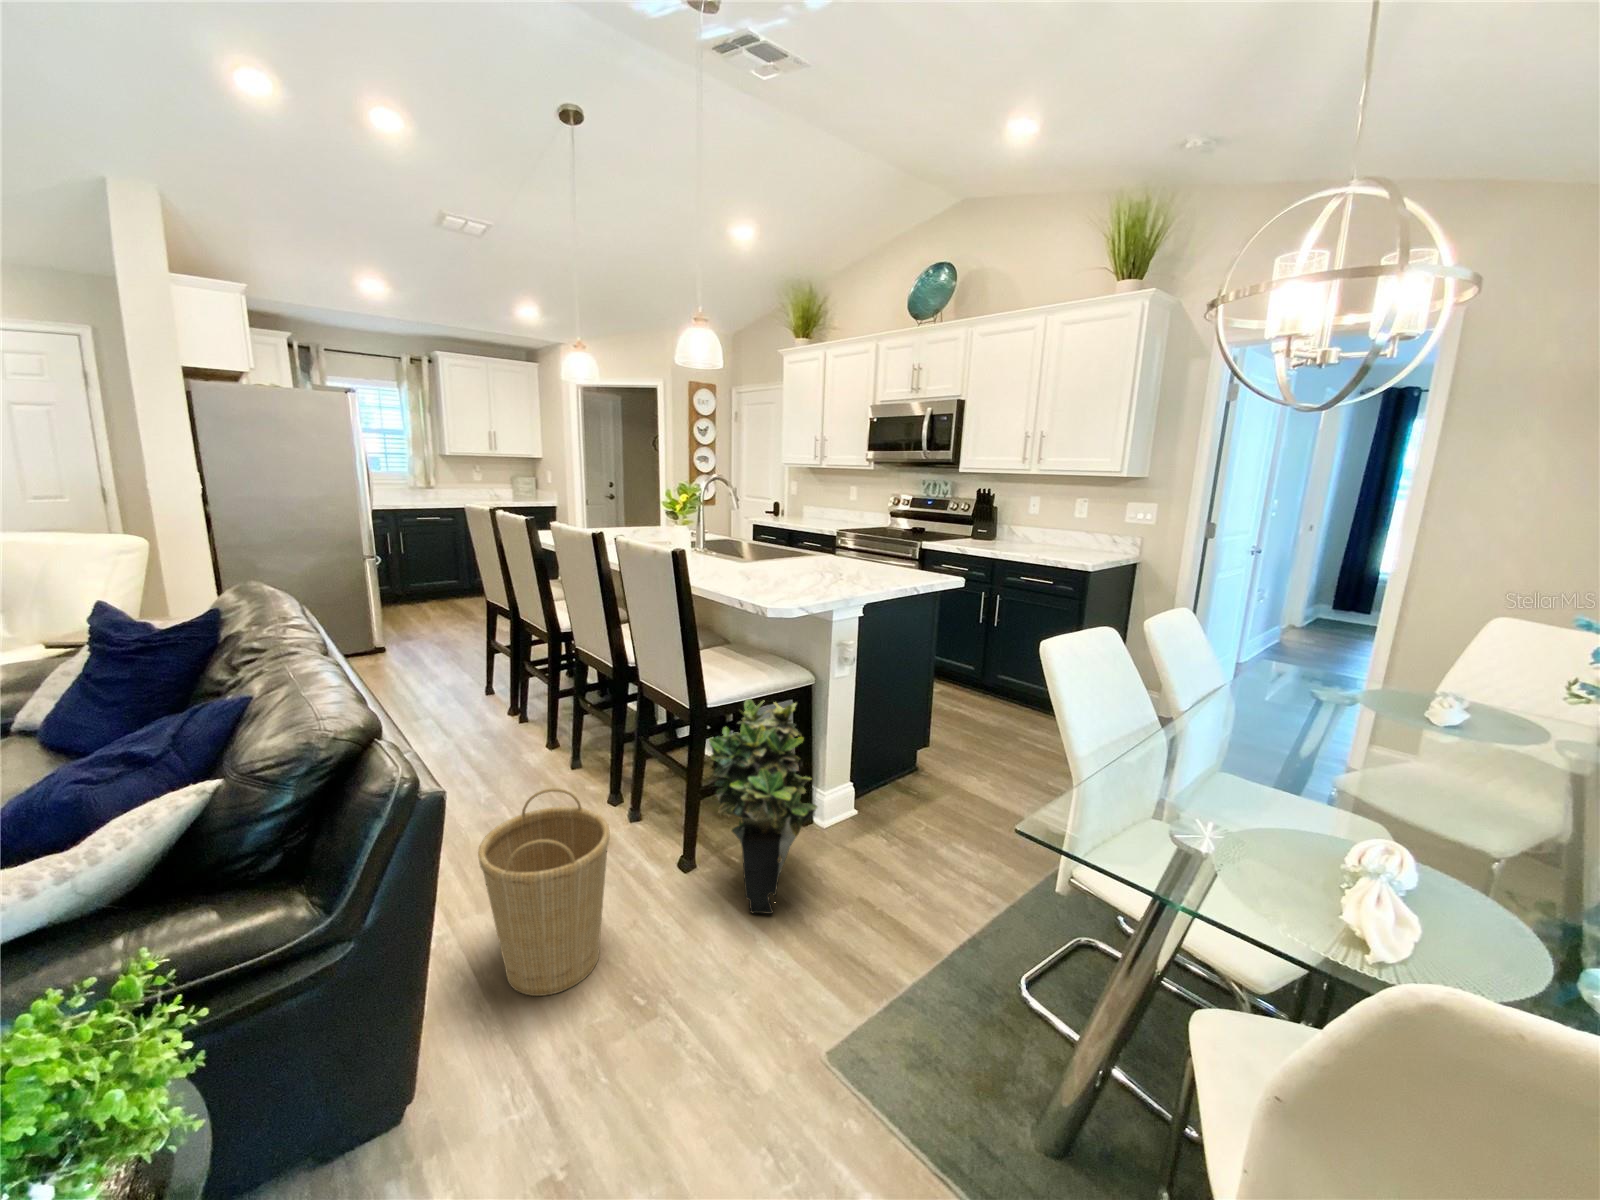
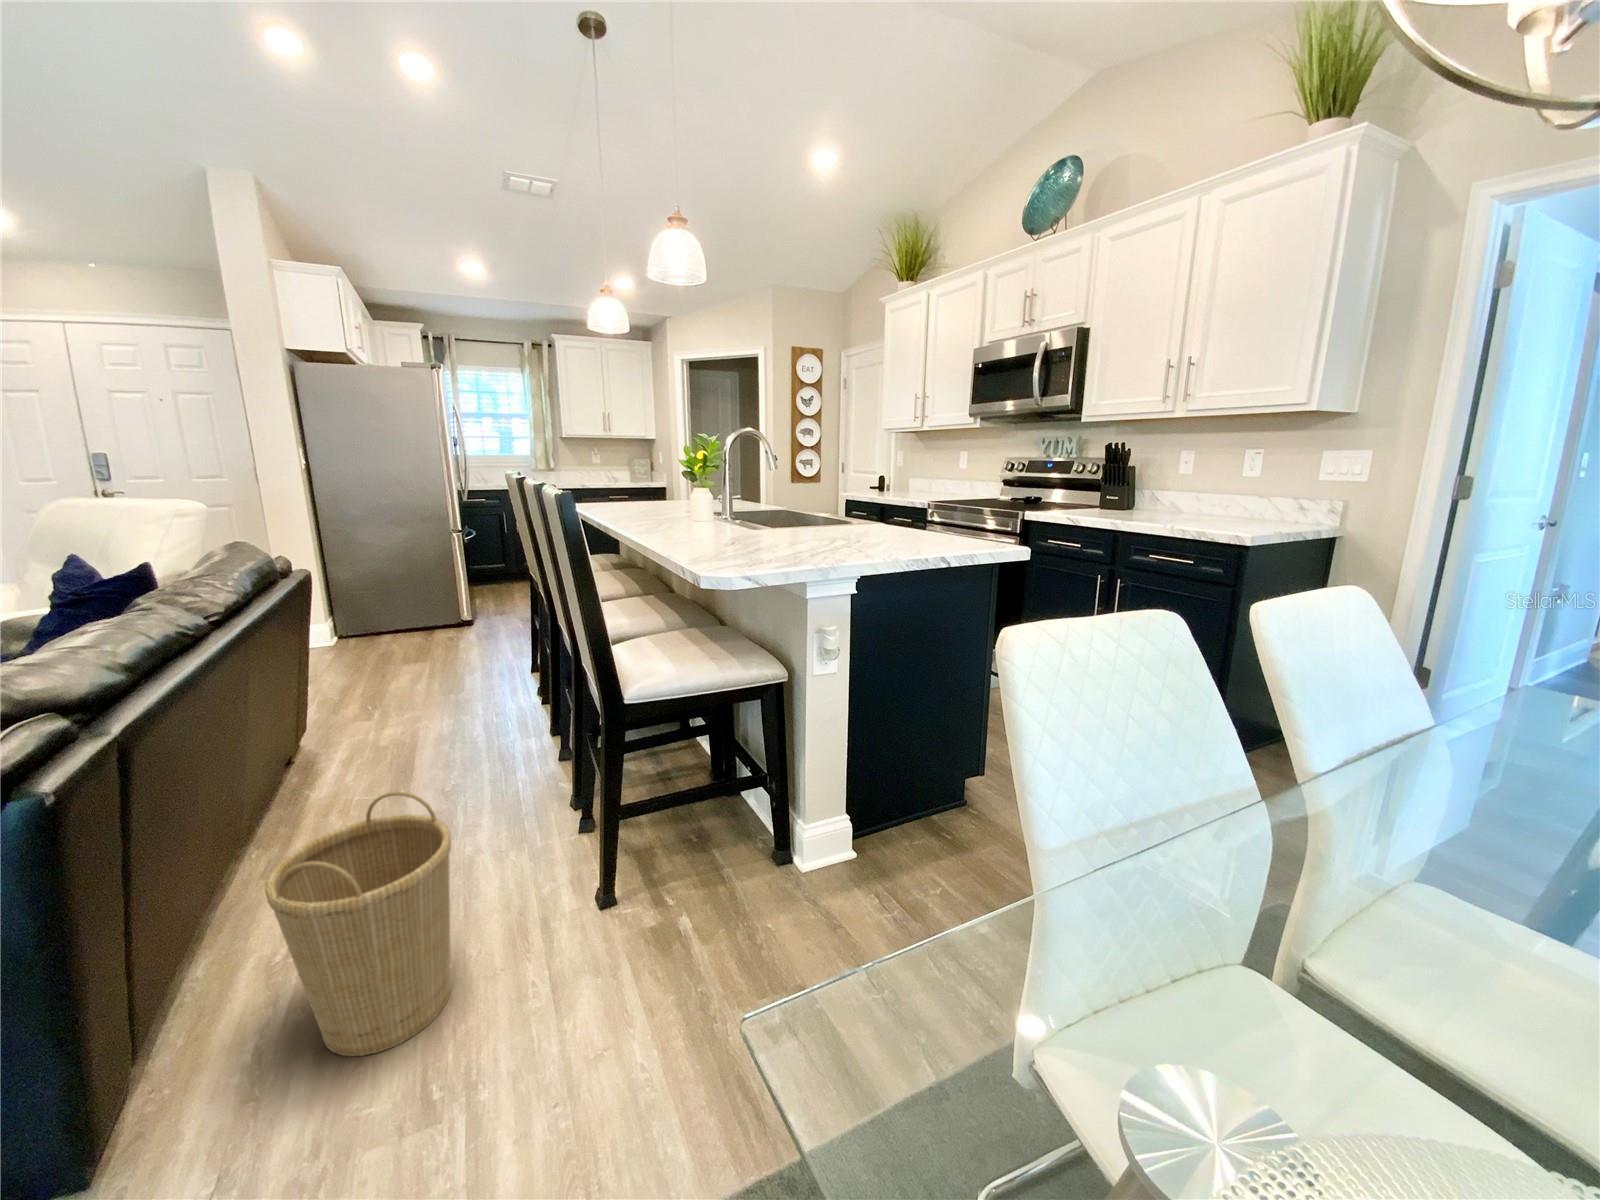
potted plant: present [709,699,817,914] -> none [596,695,747,989]

